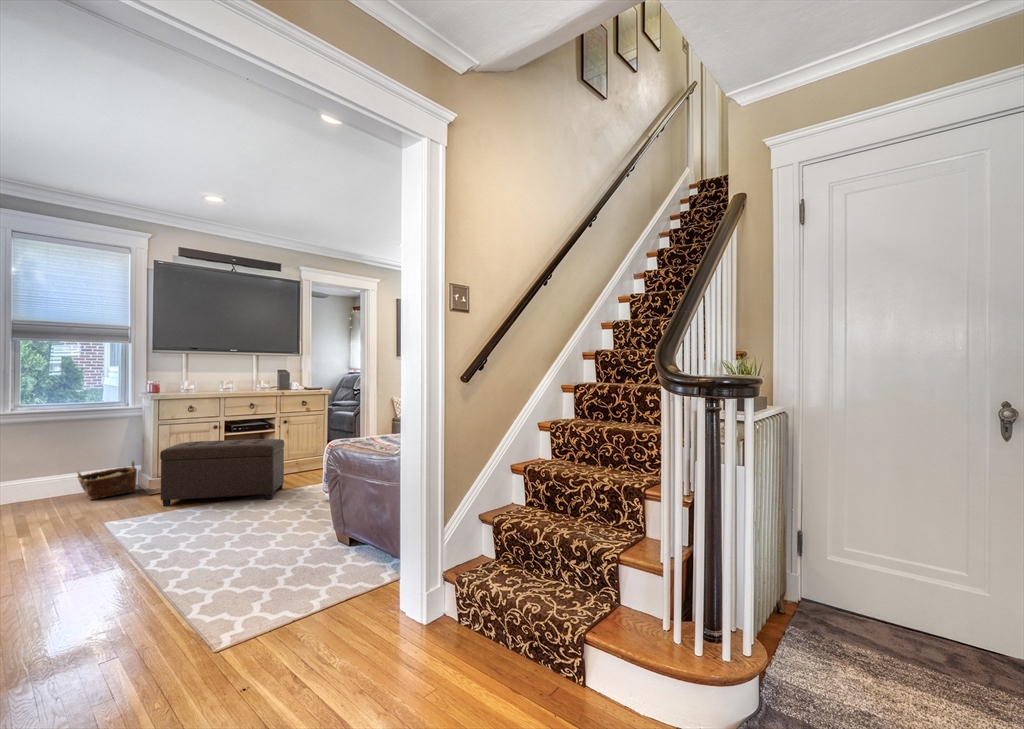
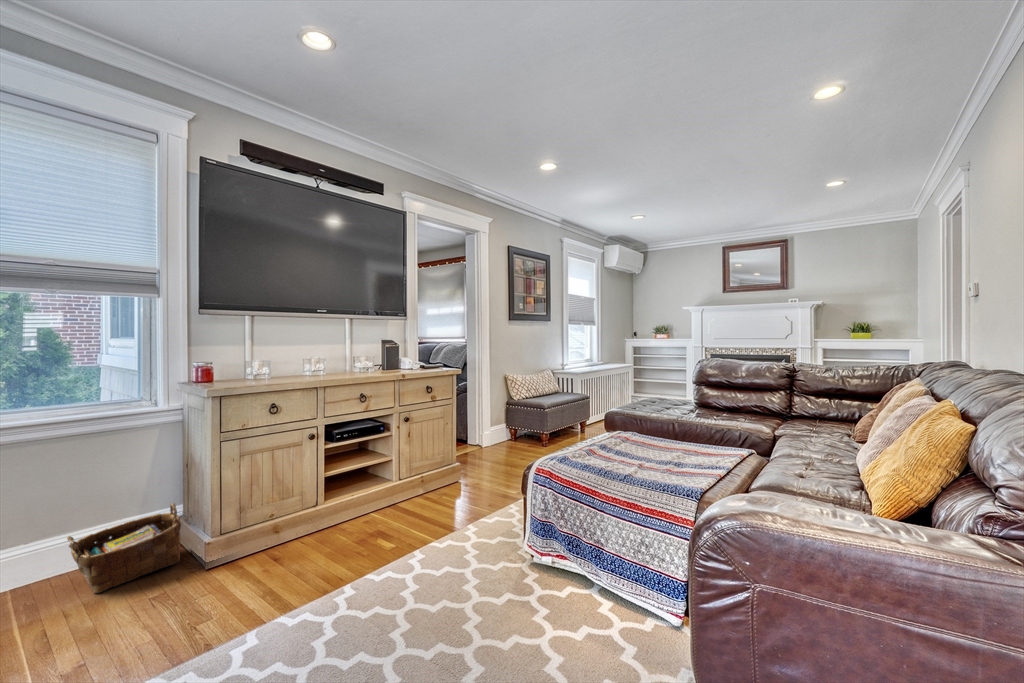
ottoman: present [160,439,284,506] -> none [238,458,447,613]

